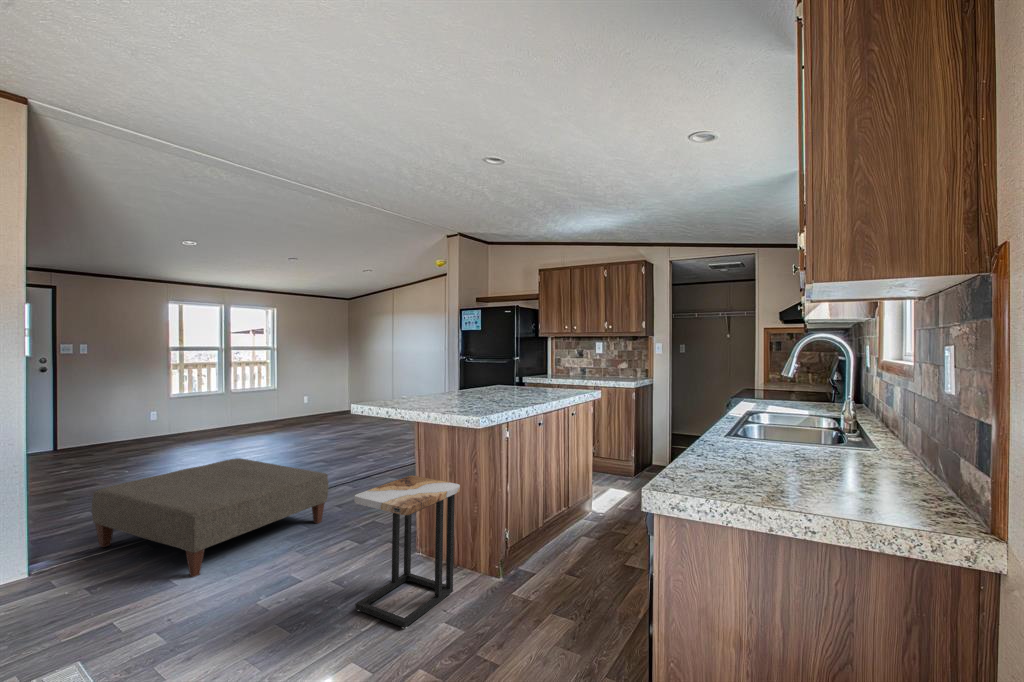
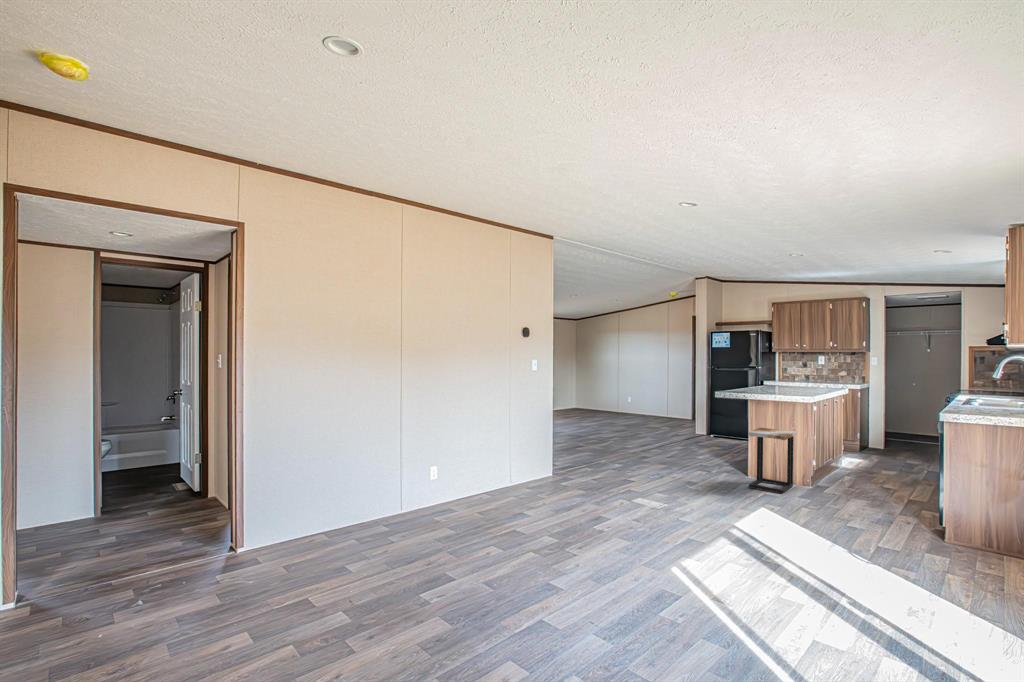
ottoman: present [92,458,329,577] -> none [569,424,678,474]

